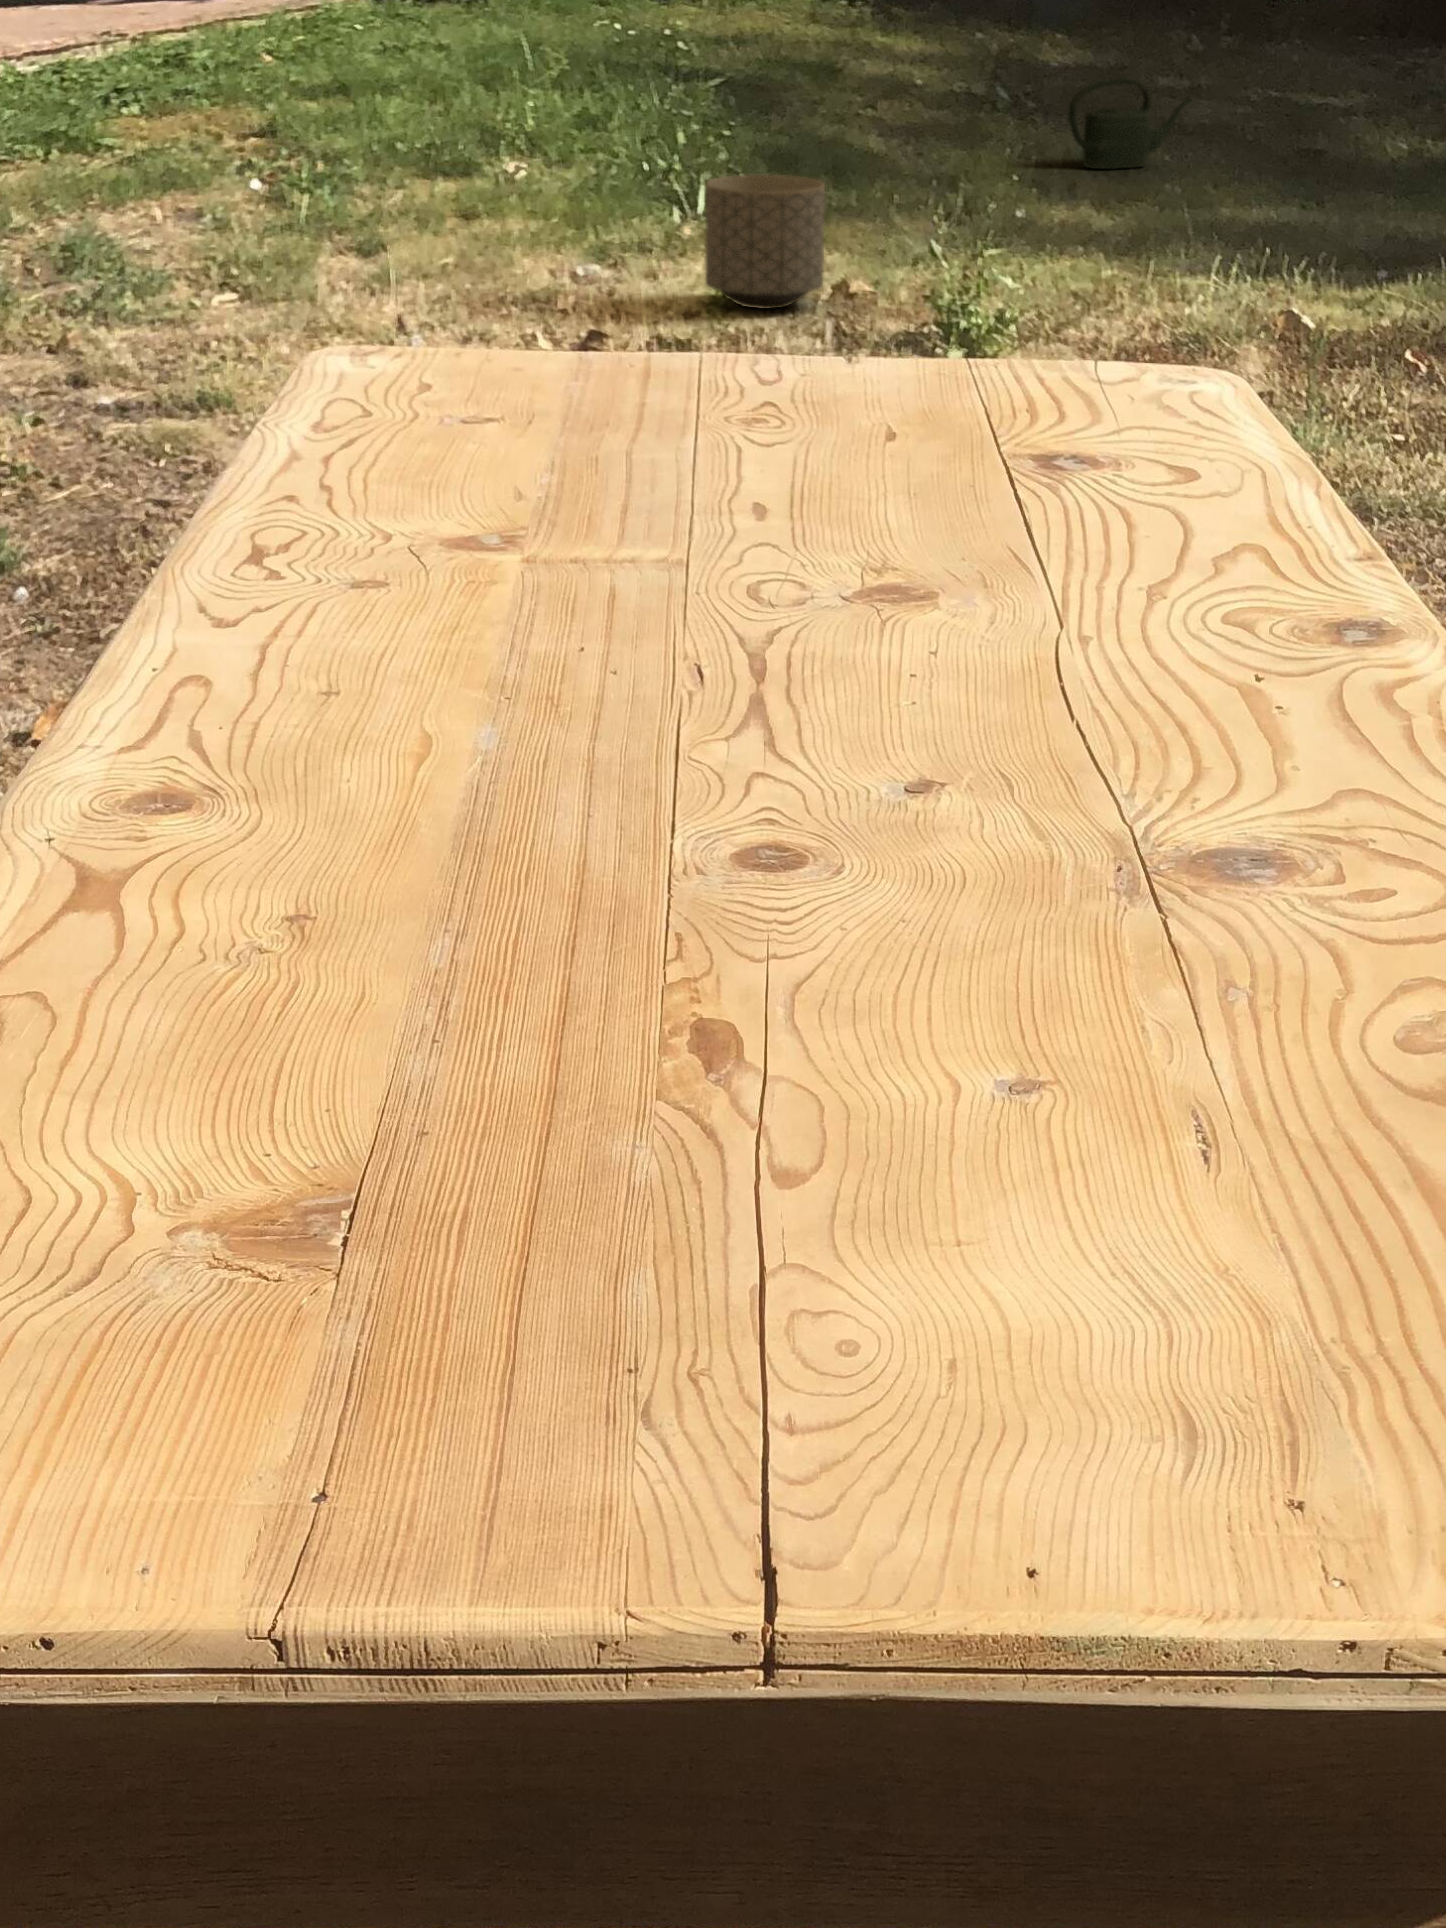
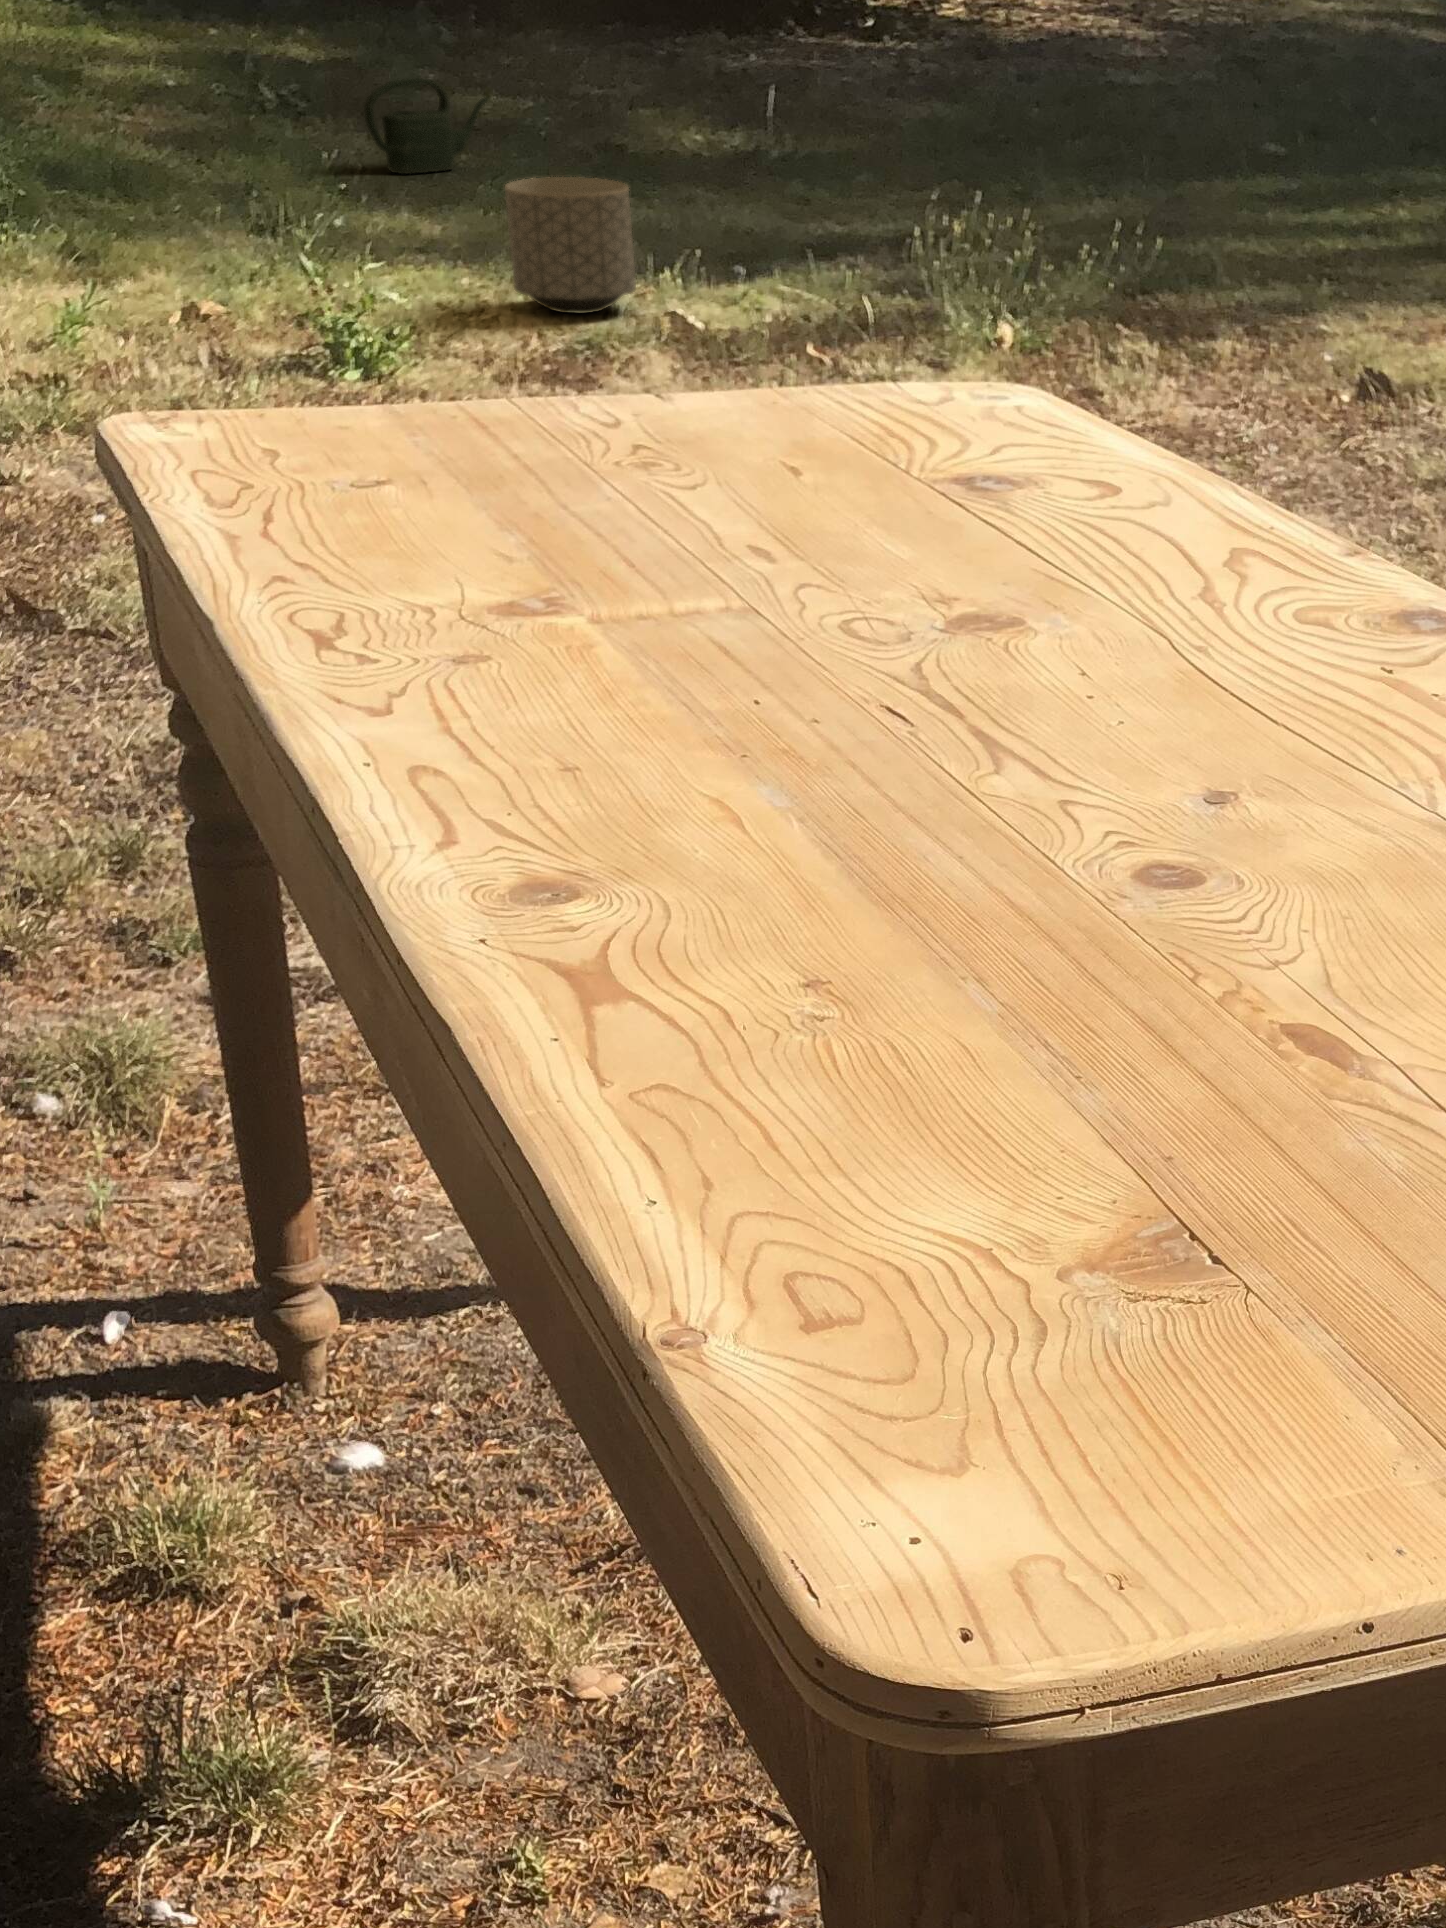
planter: present [705,175,825,309] -> present [505,177,636,313]

